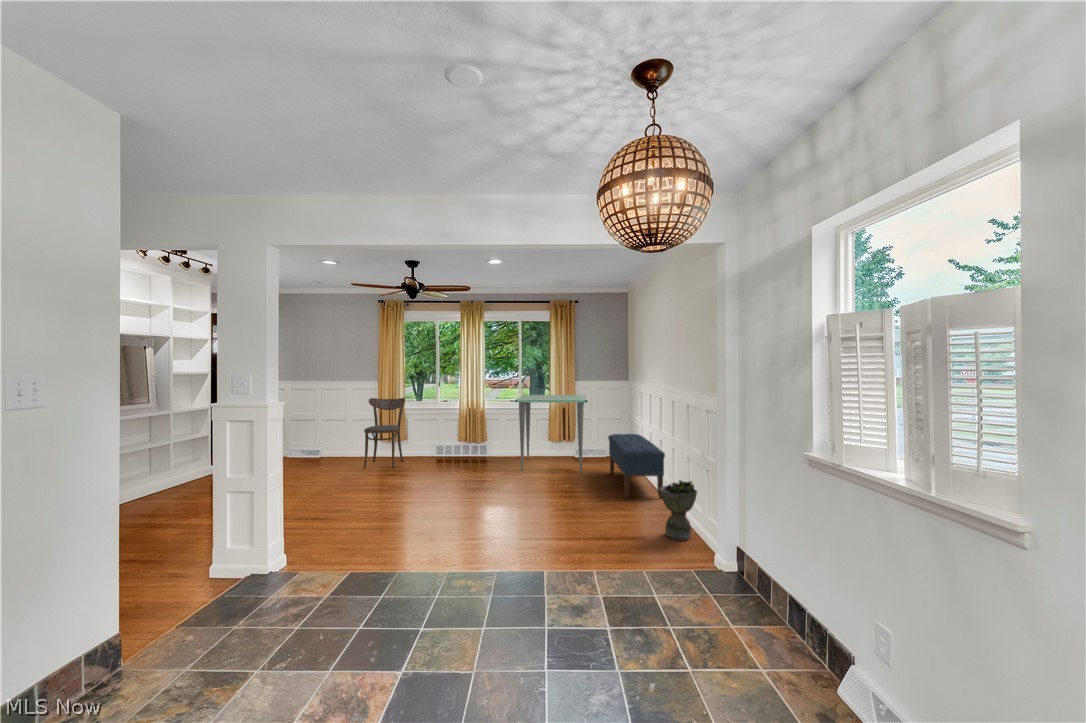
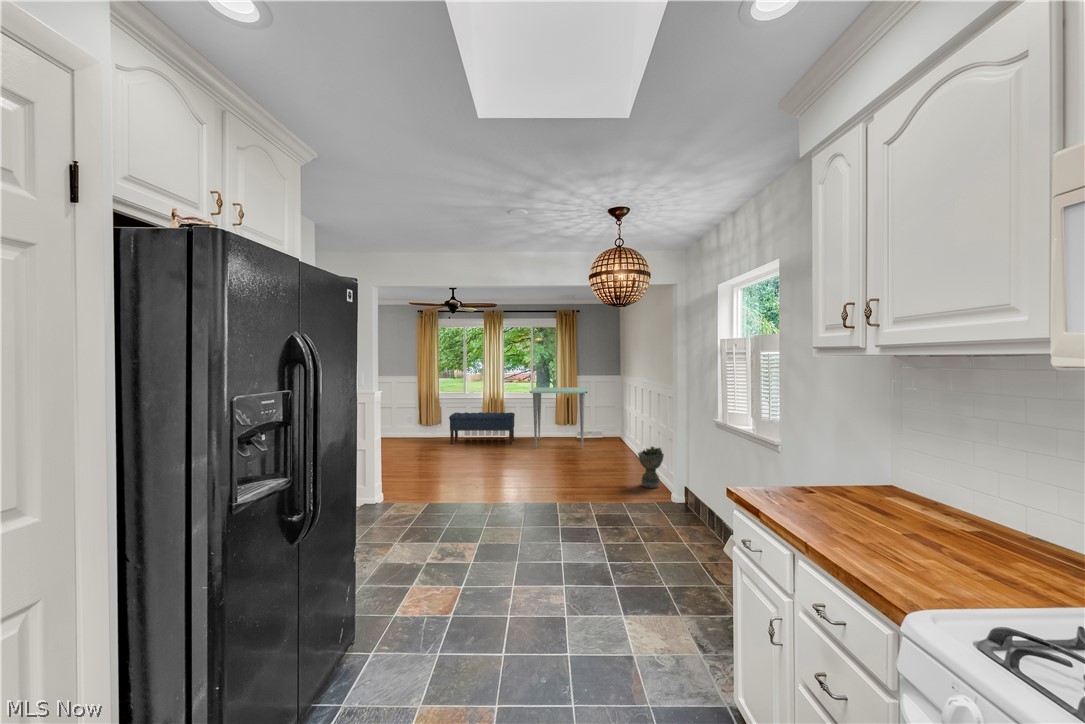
dining chair: present [364,398,405,469] -> none [408,390,440,446]
bench: present [608,434,665,499] -> present [449,412,515,444]

